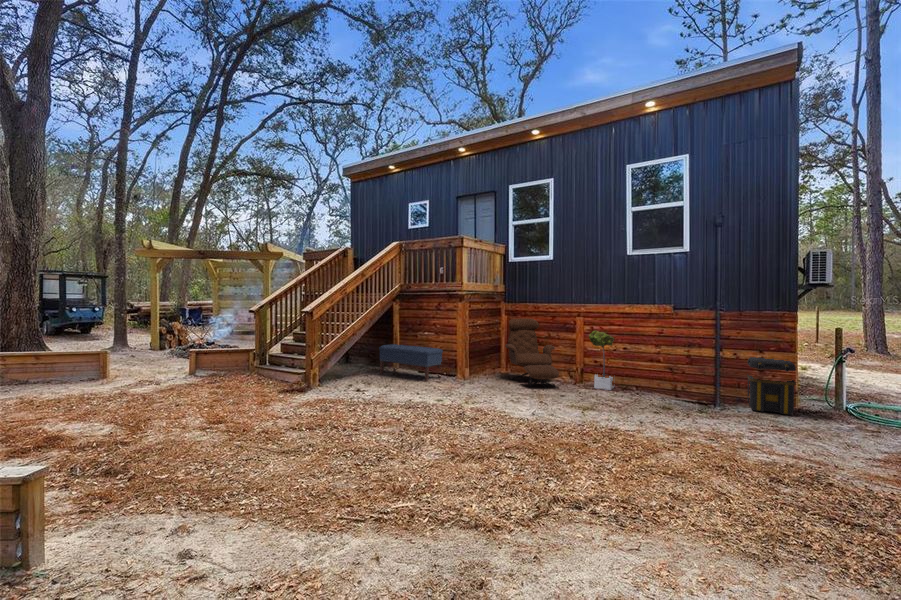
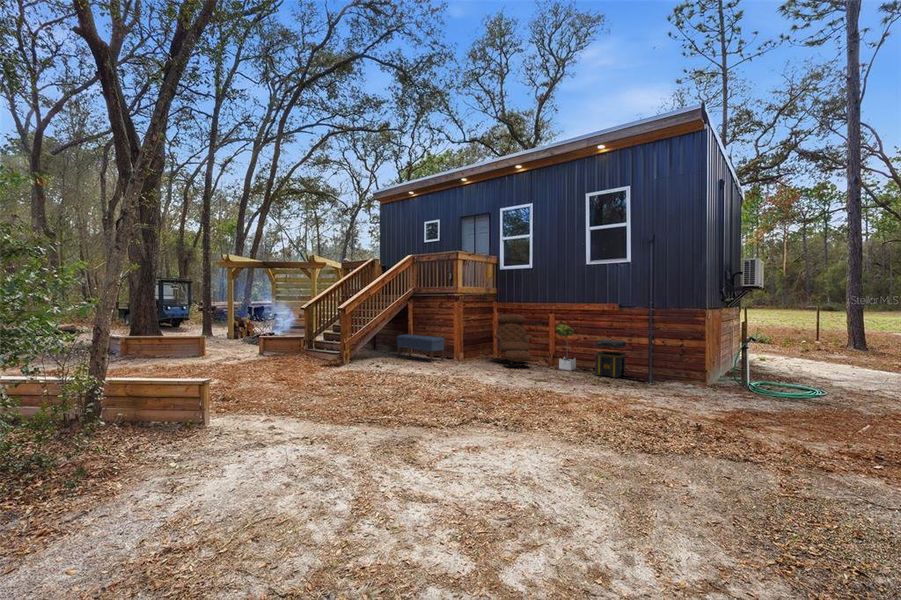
toolbox: present [747,357,796,415] -> present [595,340,626,378]

